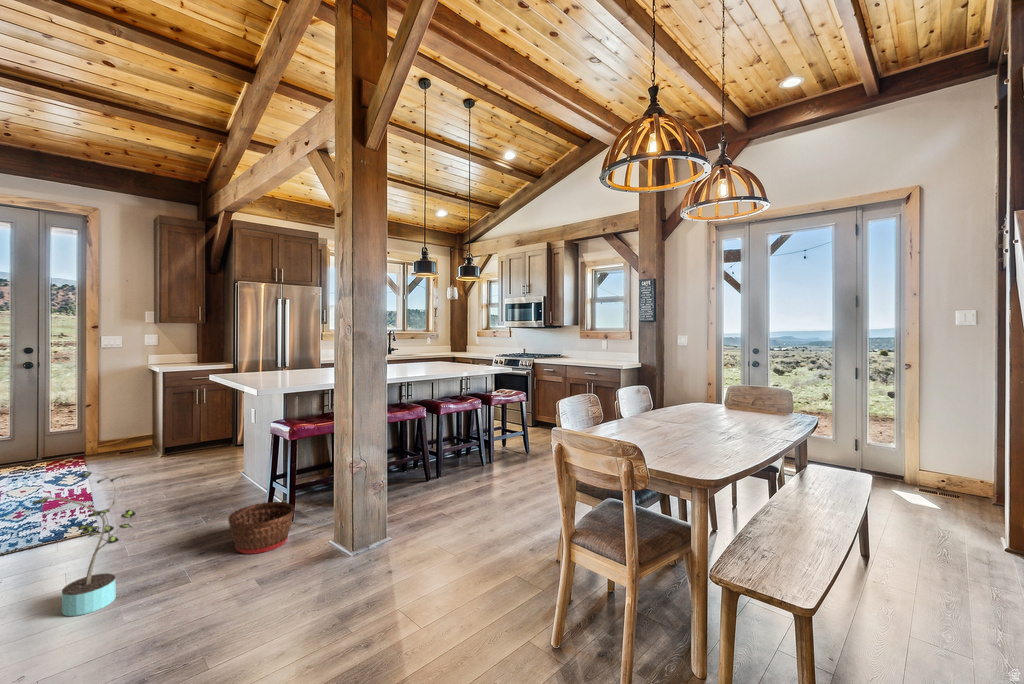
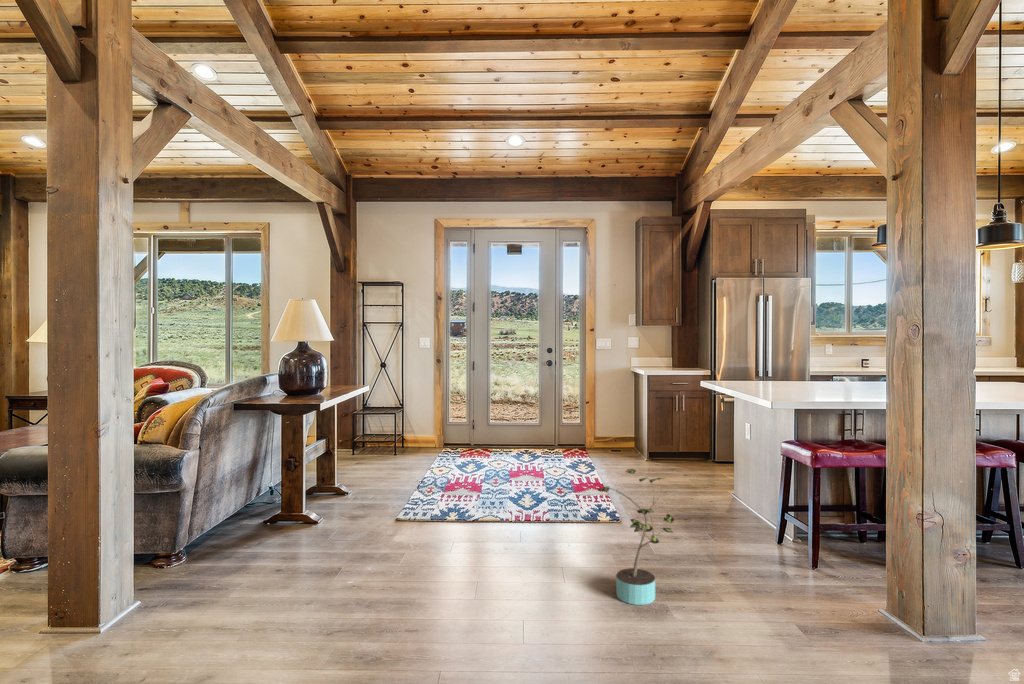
basket: present [228,502,294,554] -> none [748,536,826,599]

